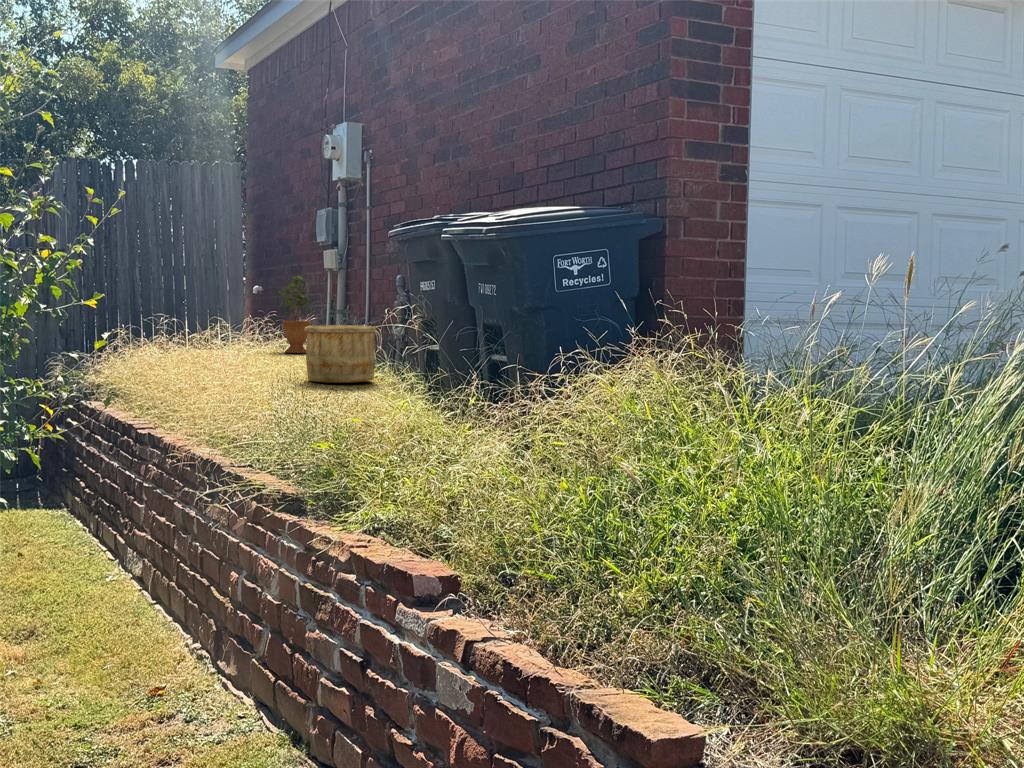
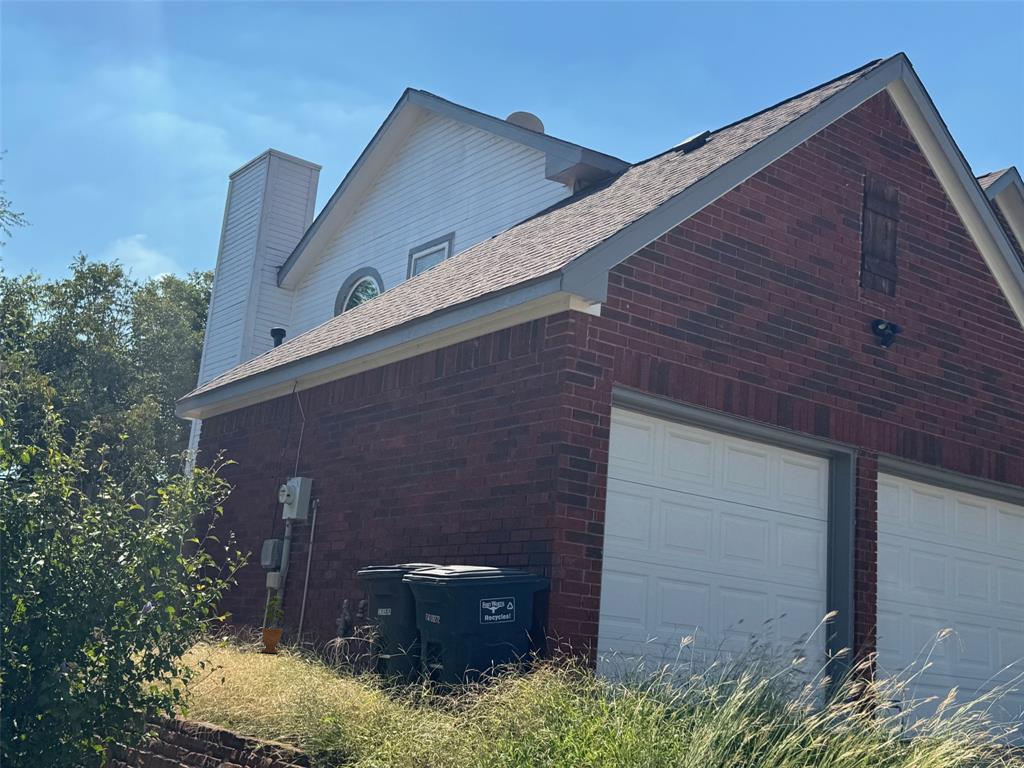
wooden bucket: present [304,325,376,383] -> none [306,634,357,675]

